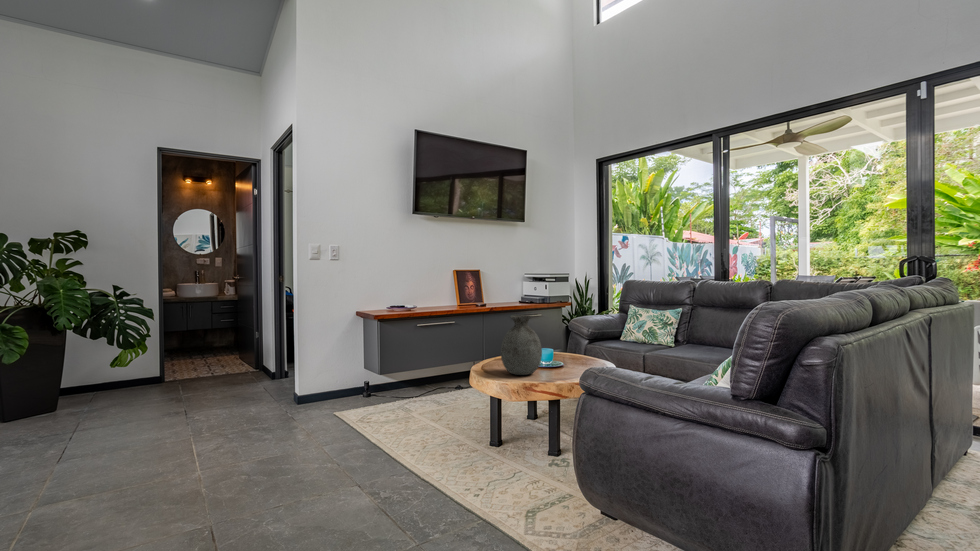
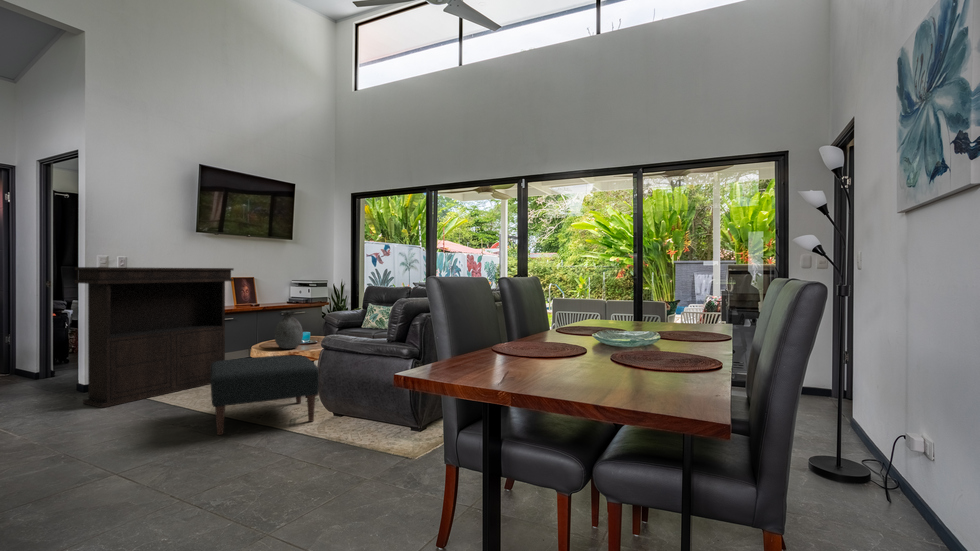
console table: none [277,253,453,435] -> present [75,267,234,408]
ottoman: none [400,387,573,528] -> present [211,355,319,435]

